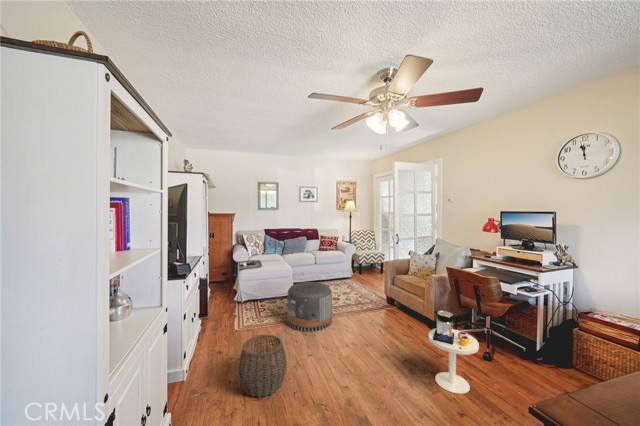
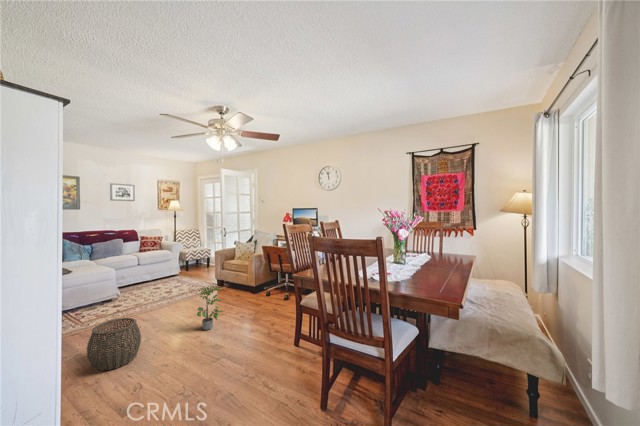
pouf: present [287,282,332,332] -> none [119,276,170,321]
side table: present [429,311,479,394] -> none [253,272,282,320]
potted plant: none [350,317,386,376] -> present [197,286,223,330]

